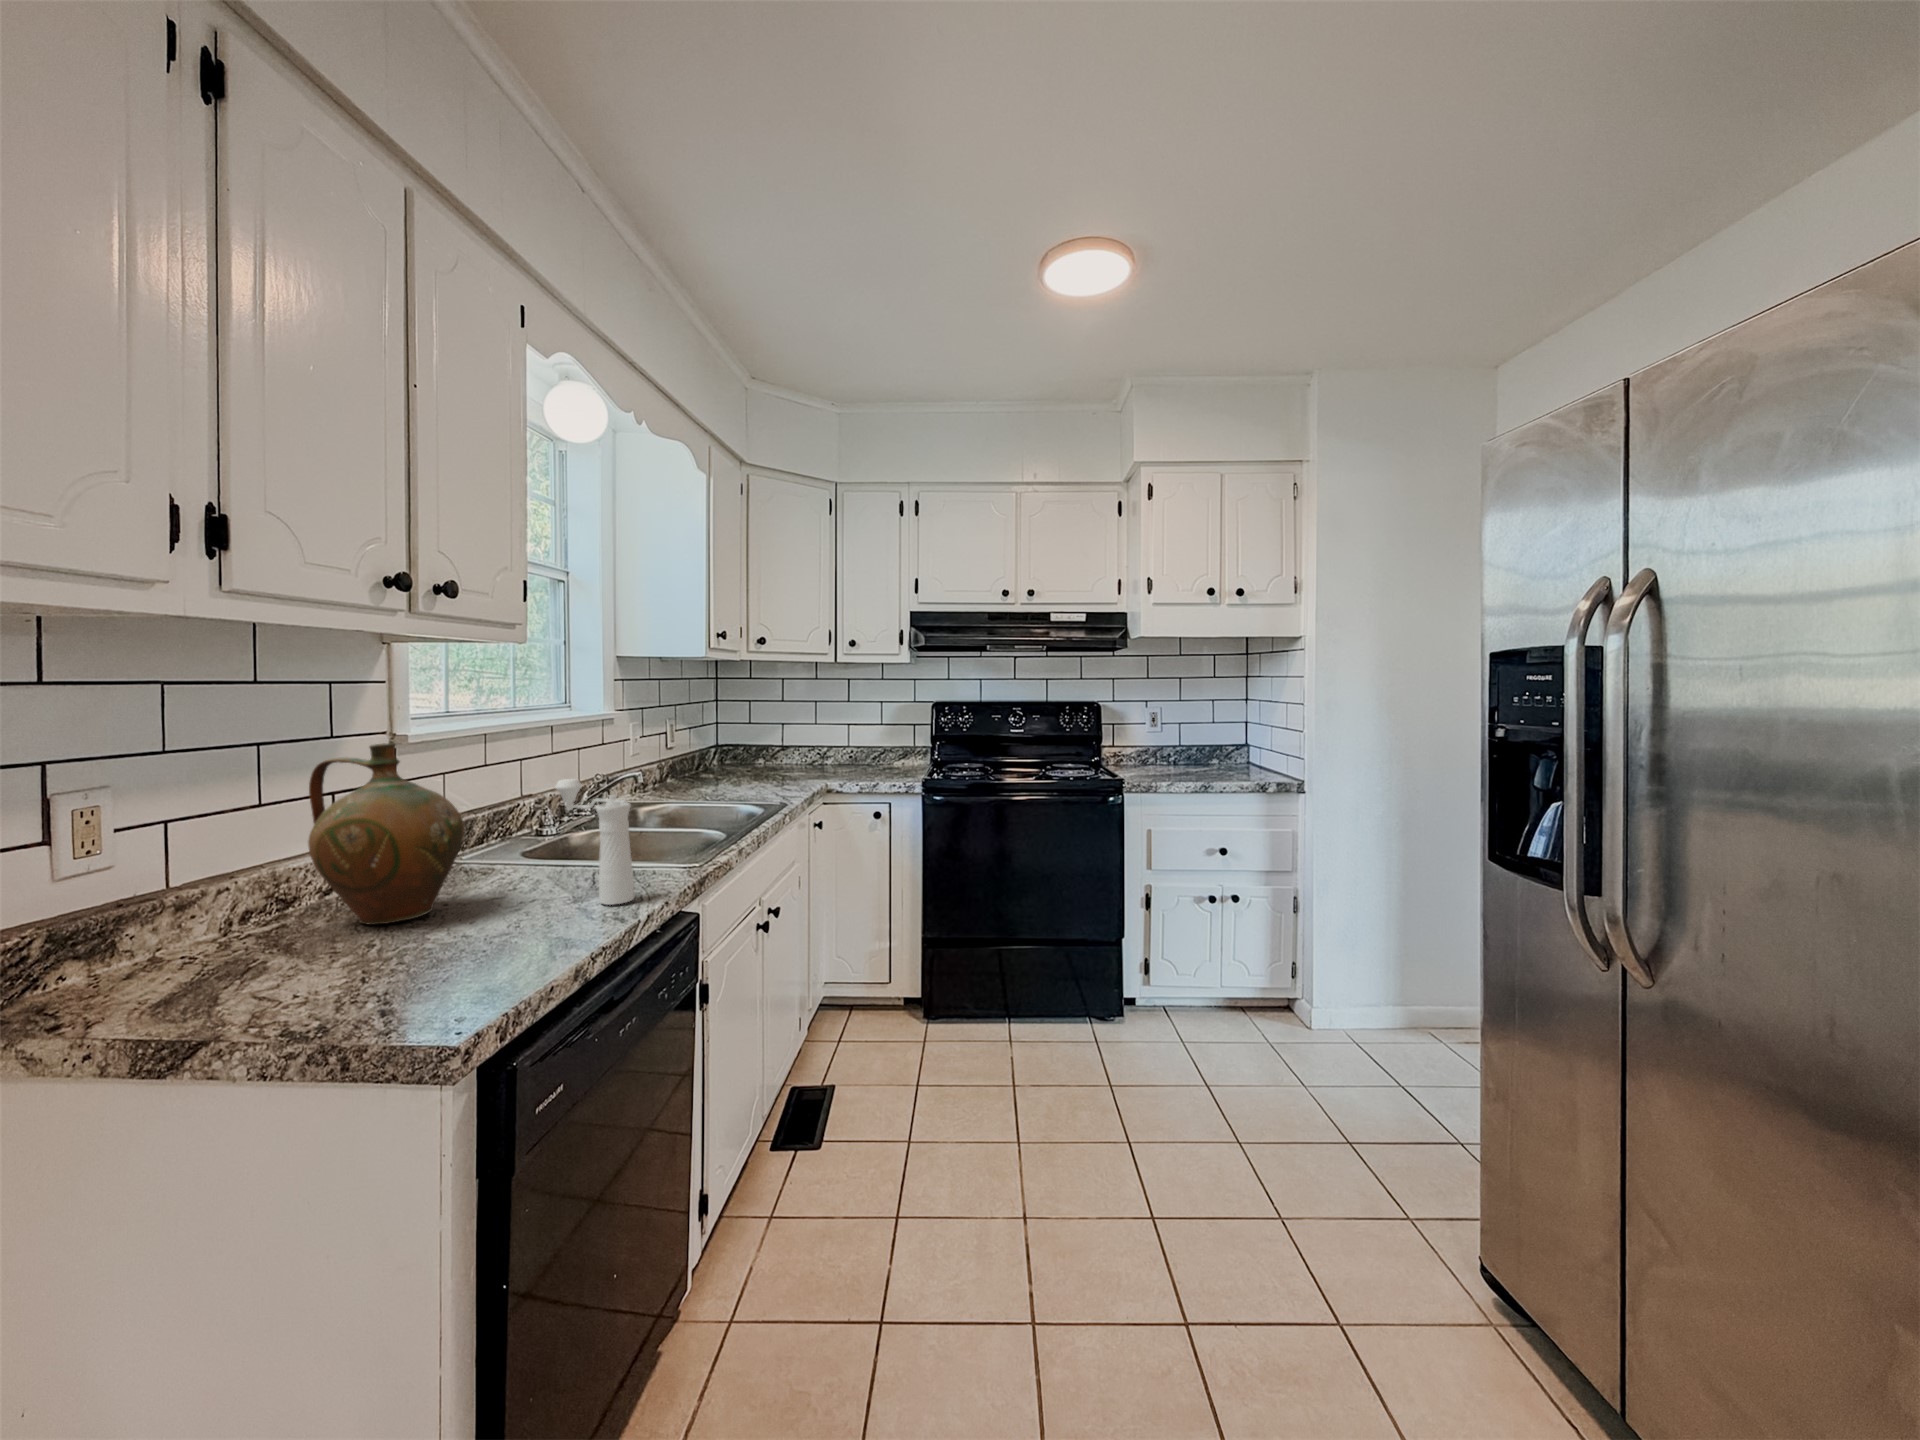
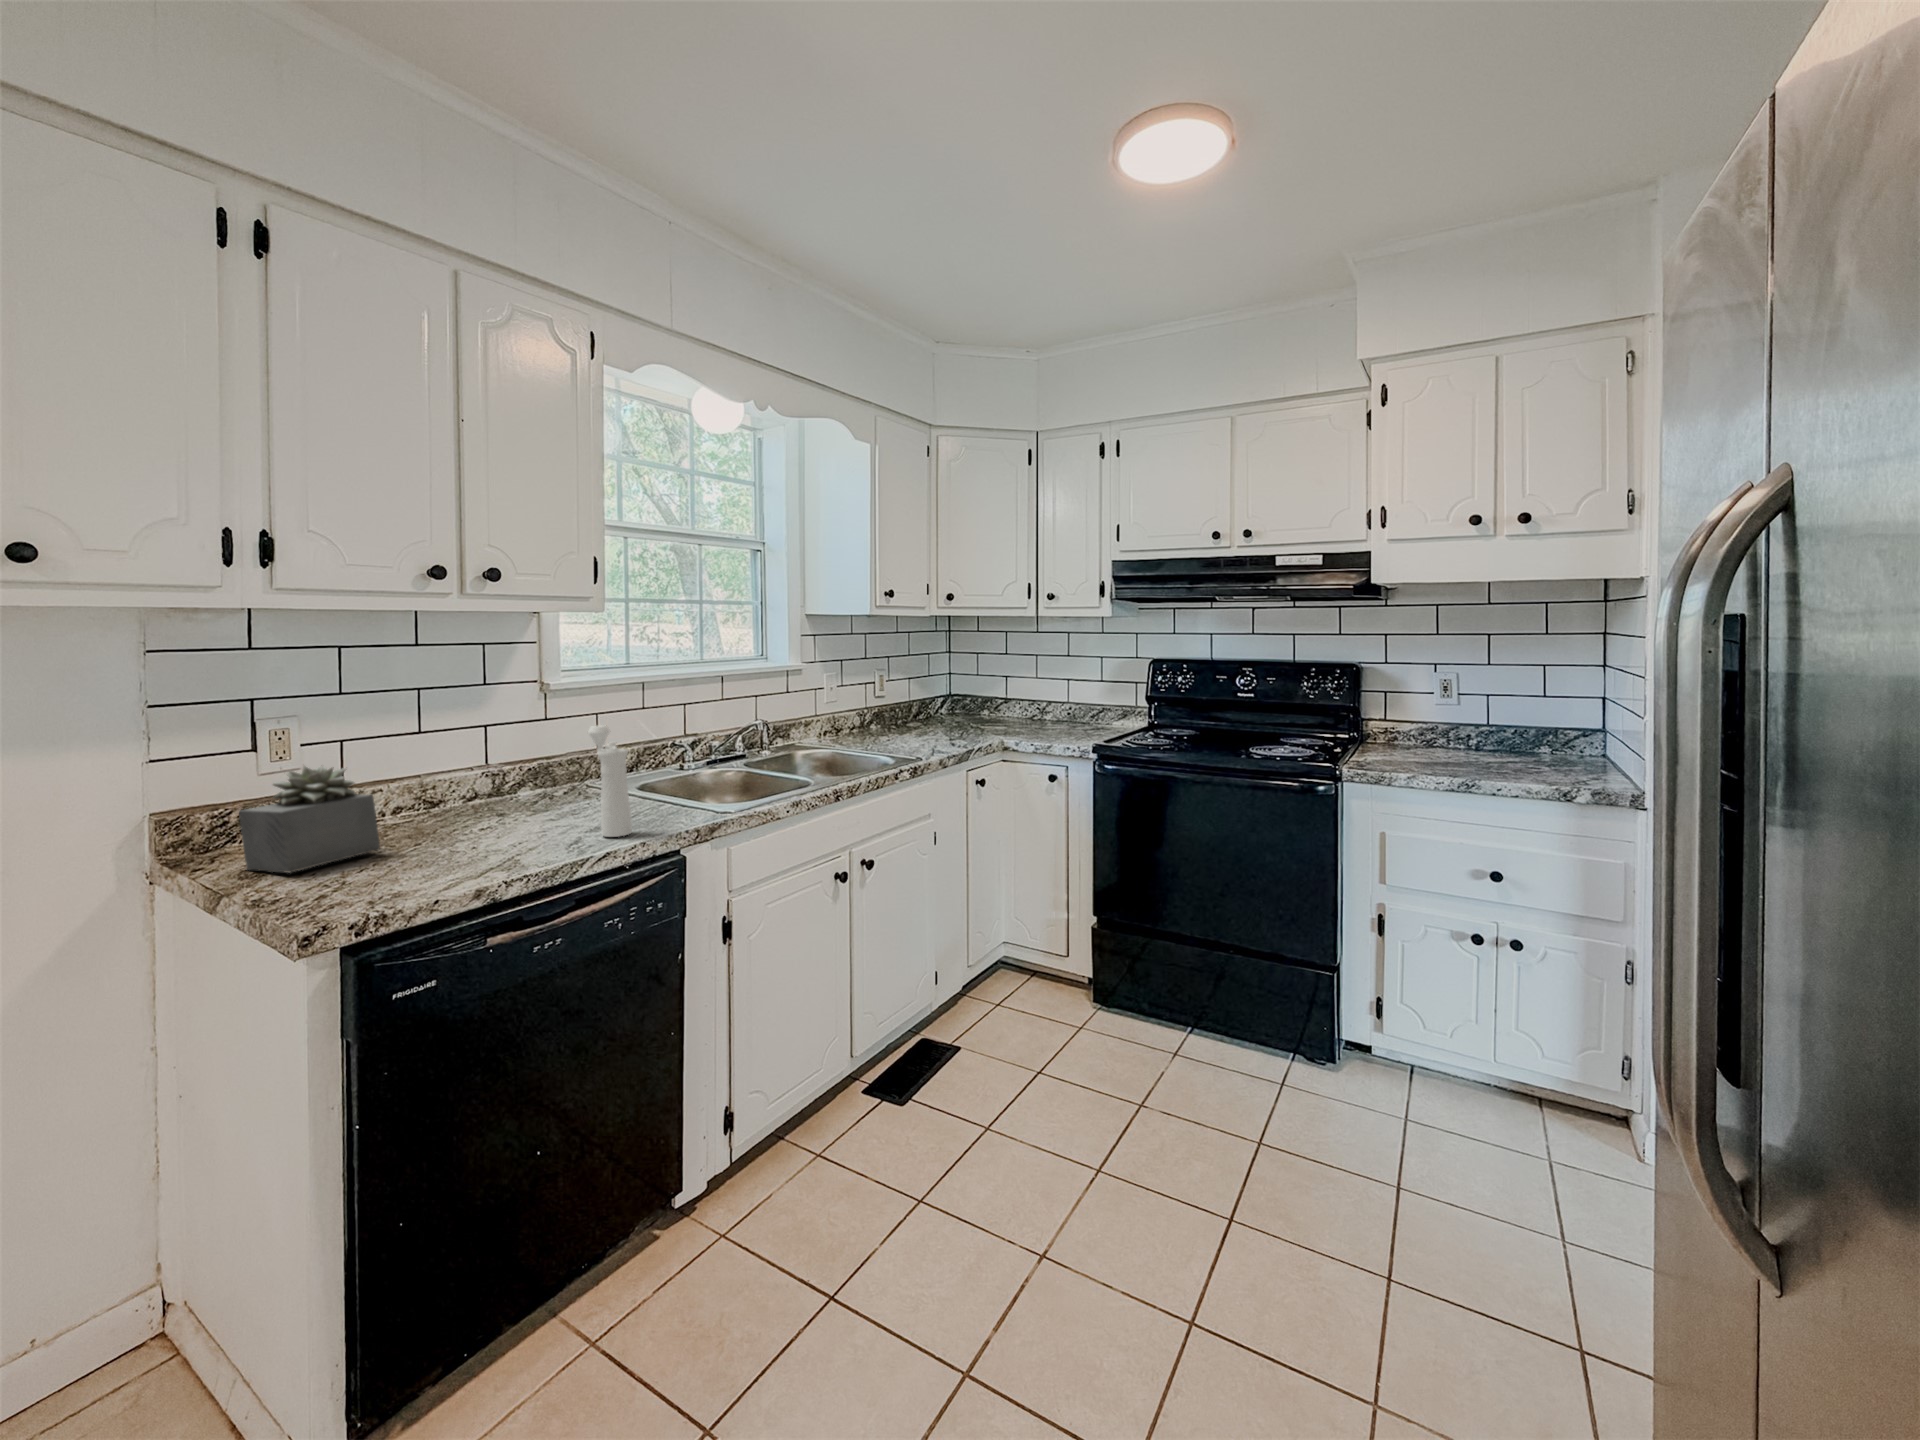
ceramic jug: present [308,743,465,925] -> none [411,689,527,829]
succulent plant: none [126,850,334,1017] -> present [239,765,380,873]

